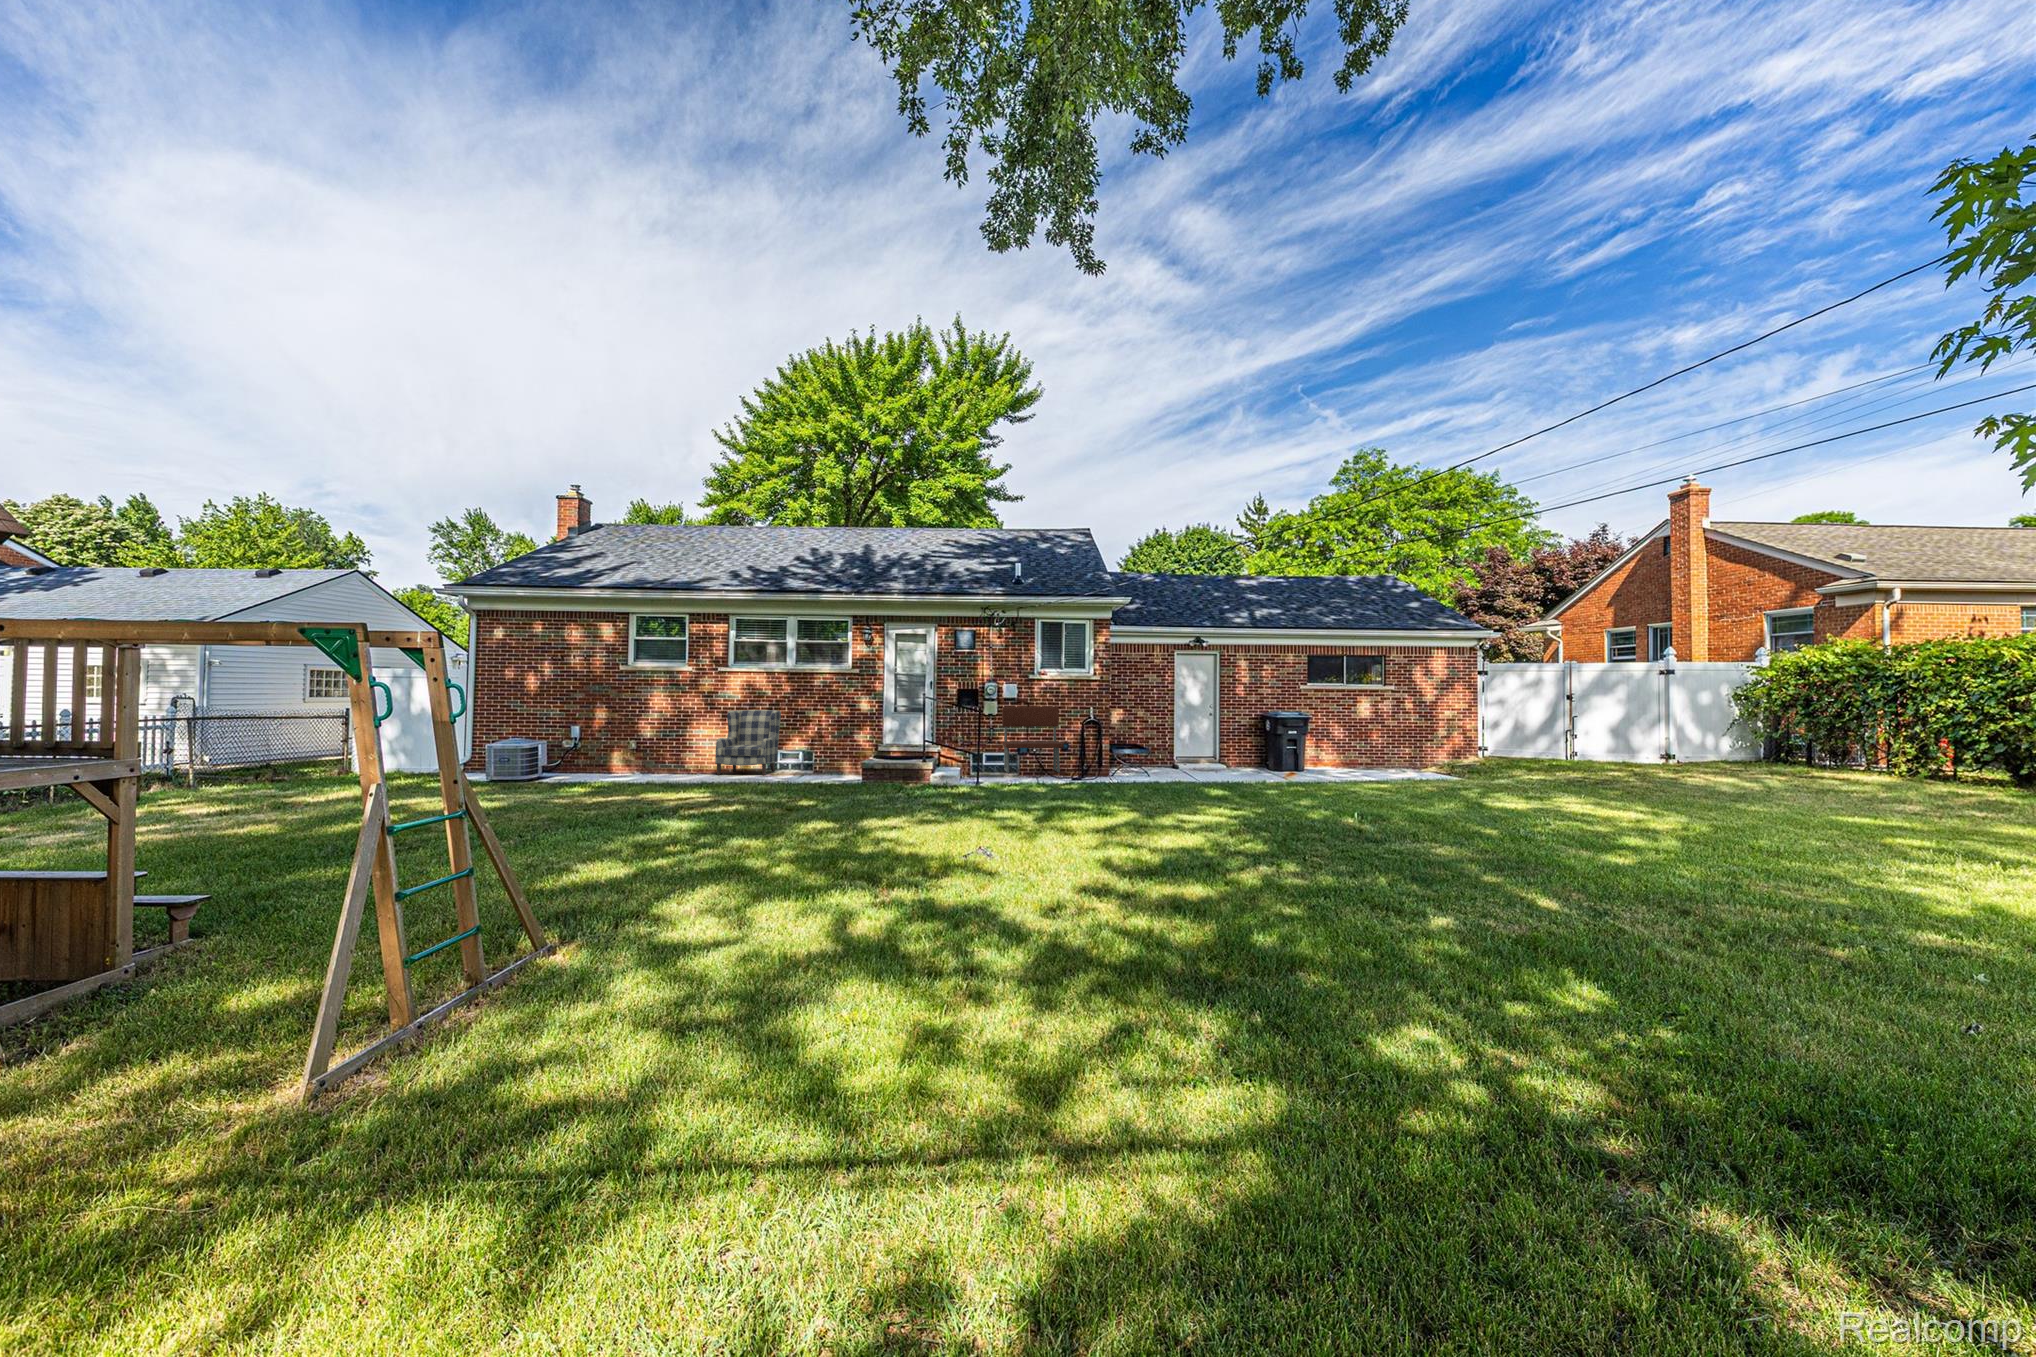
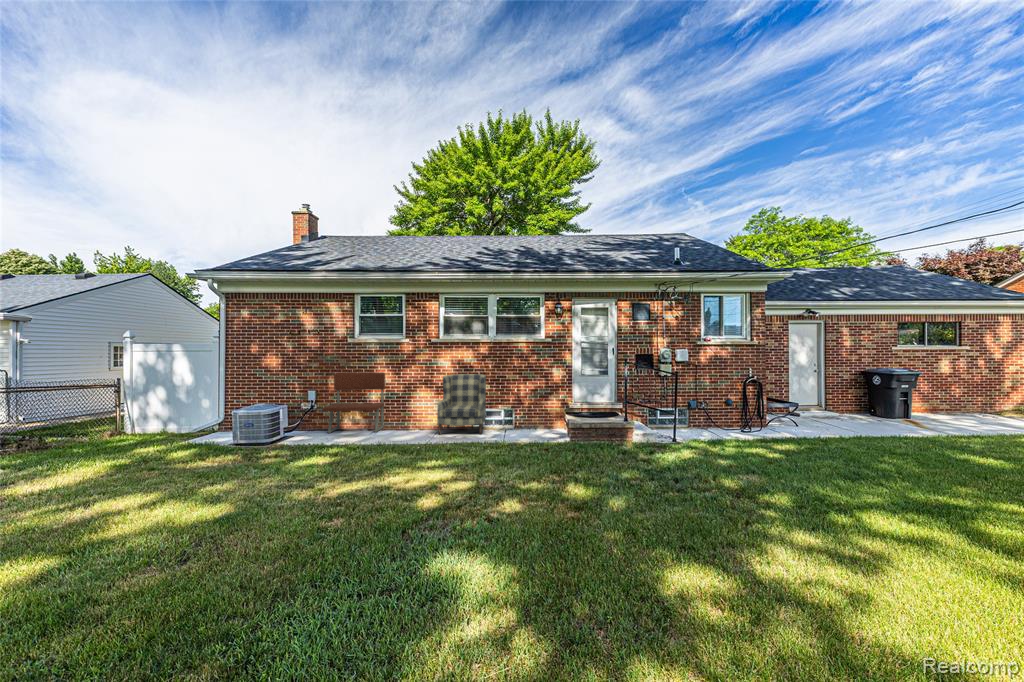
bench: present [1002,707,1064,773] -> present [322,372,386,433]

